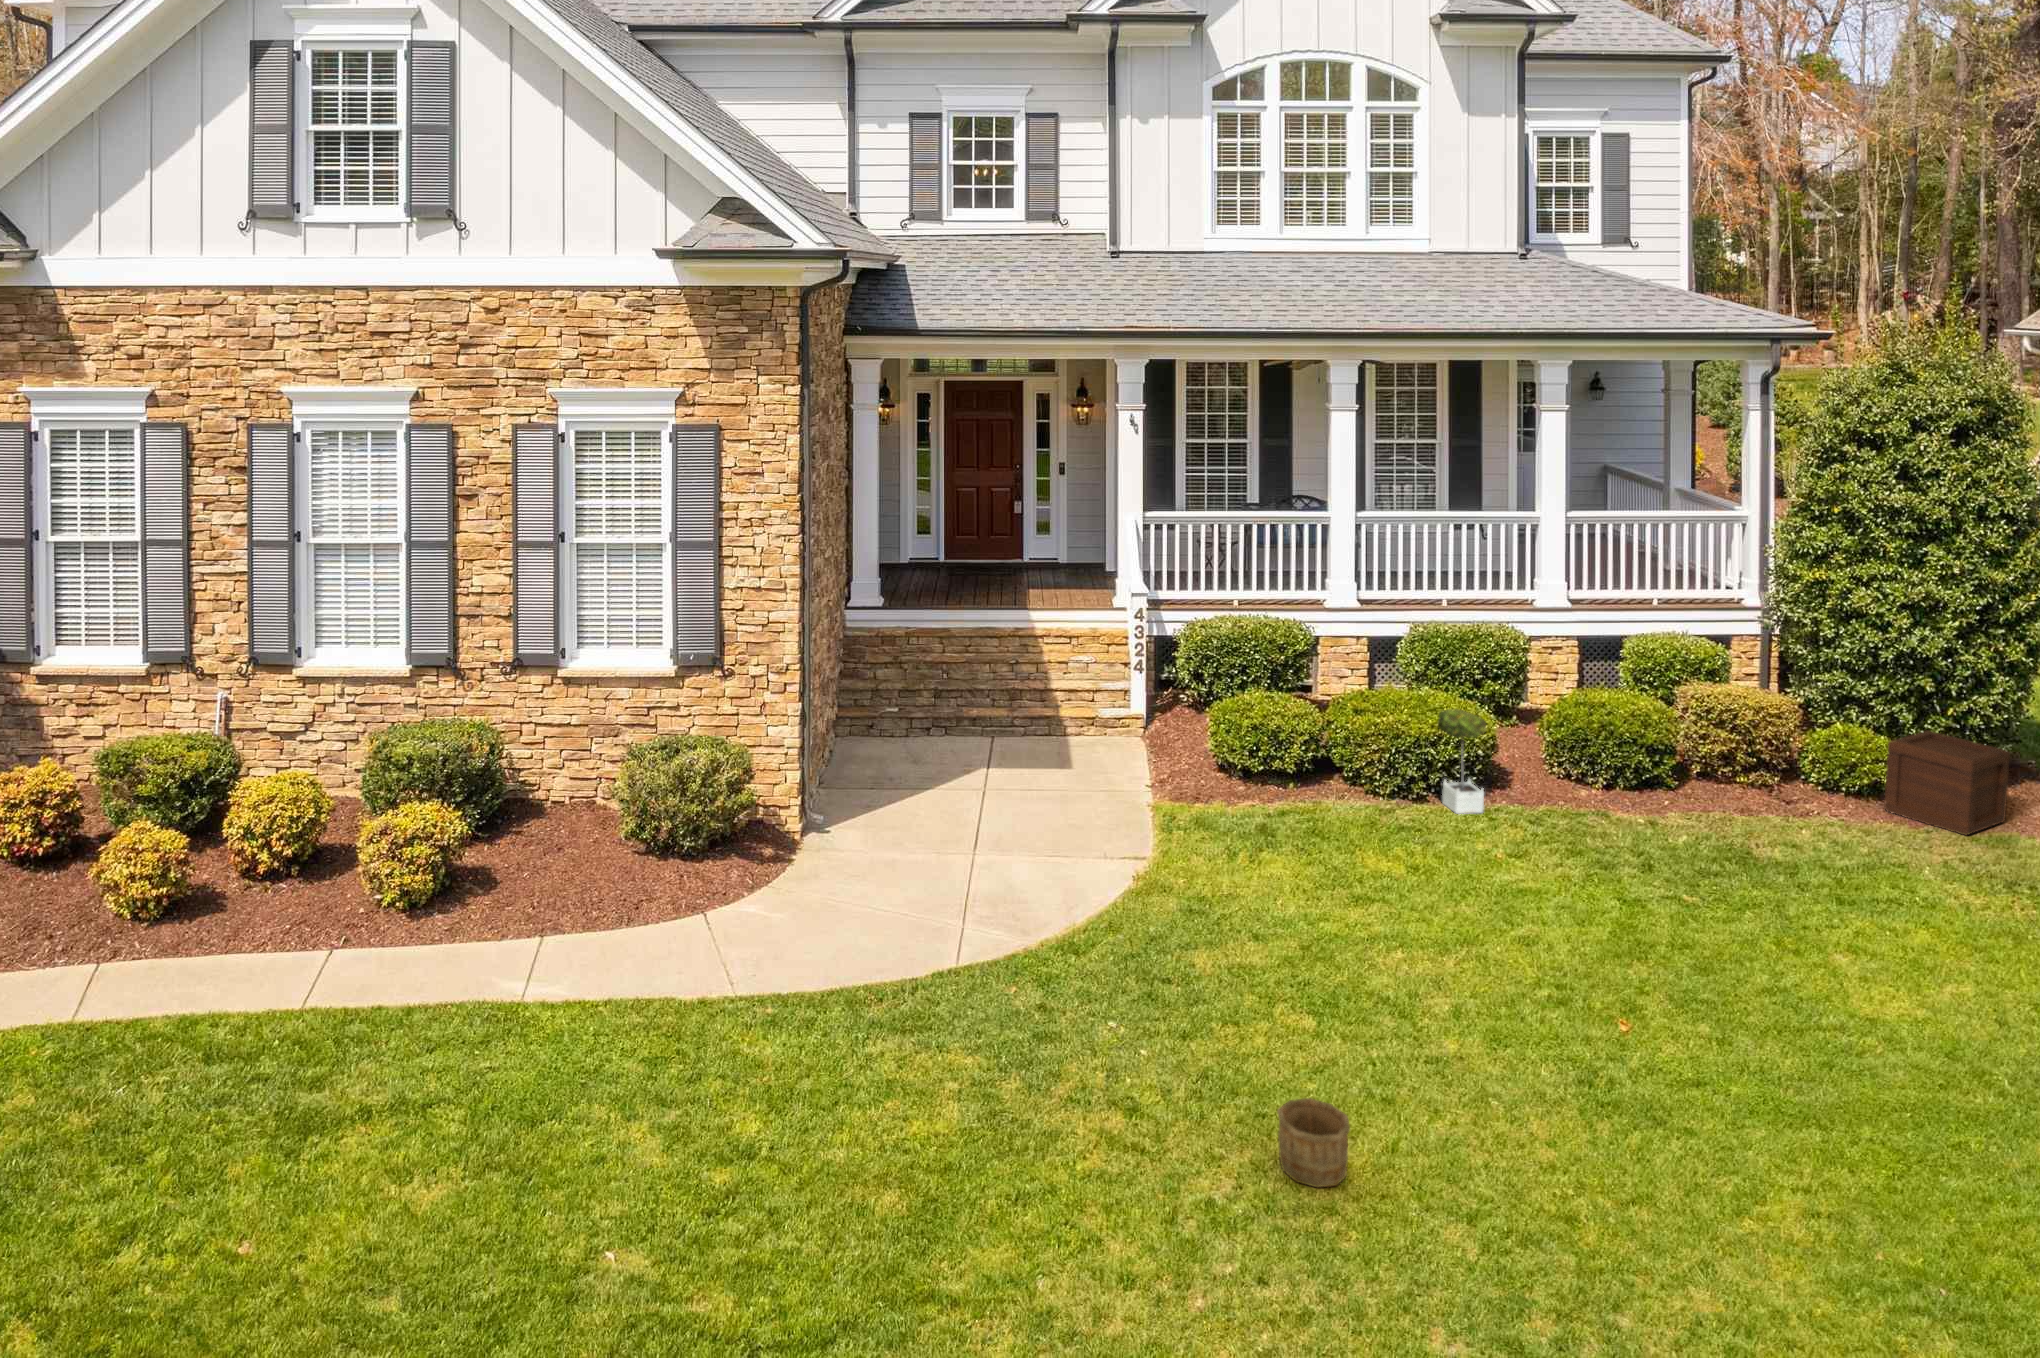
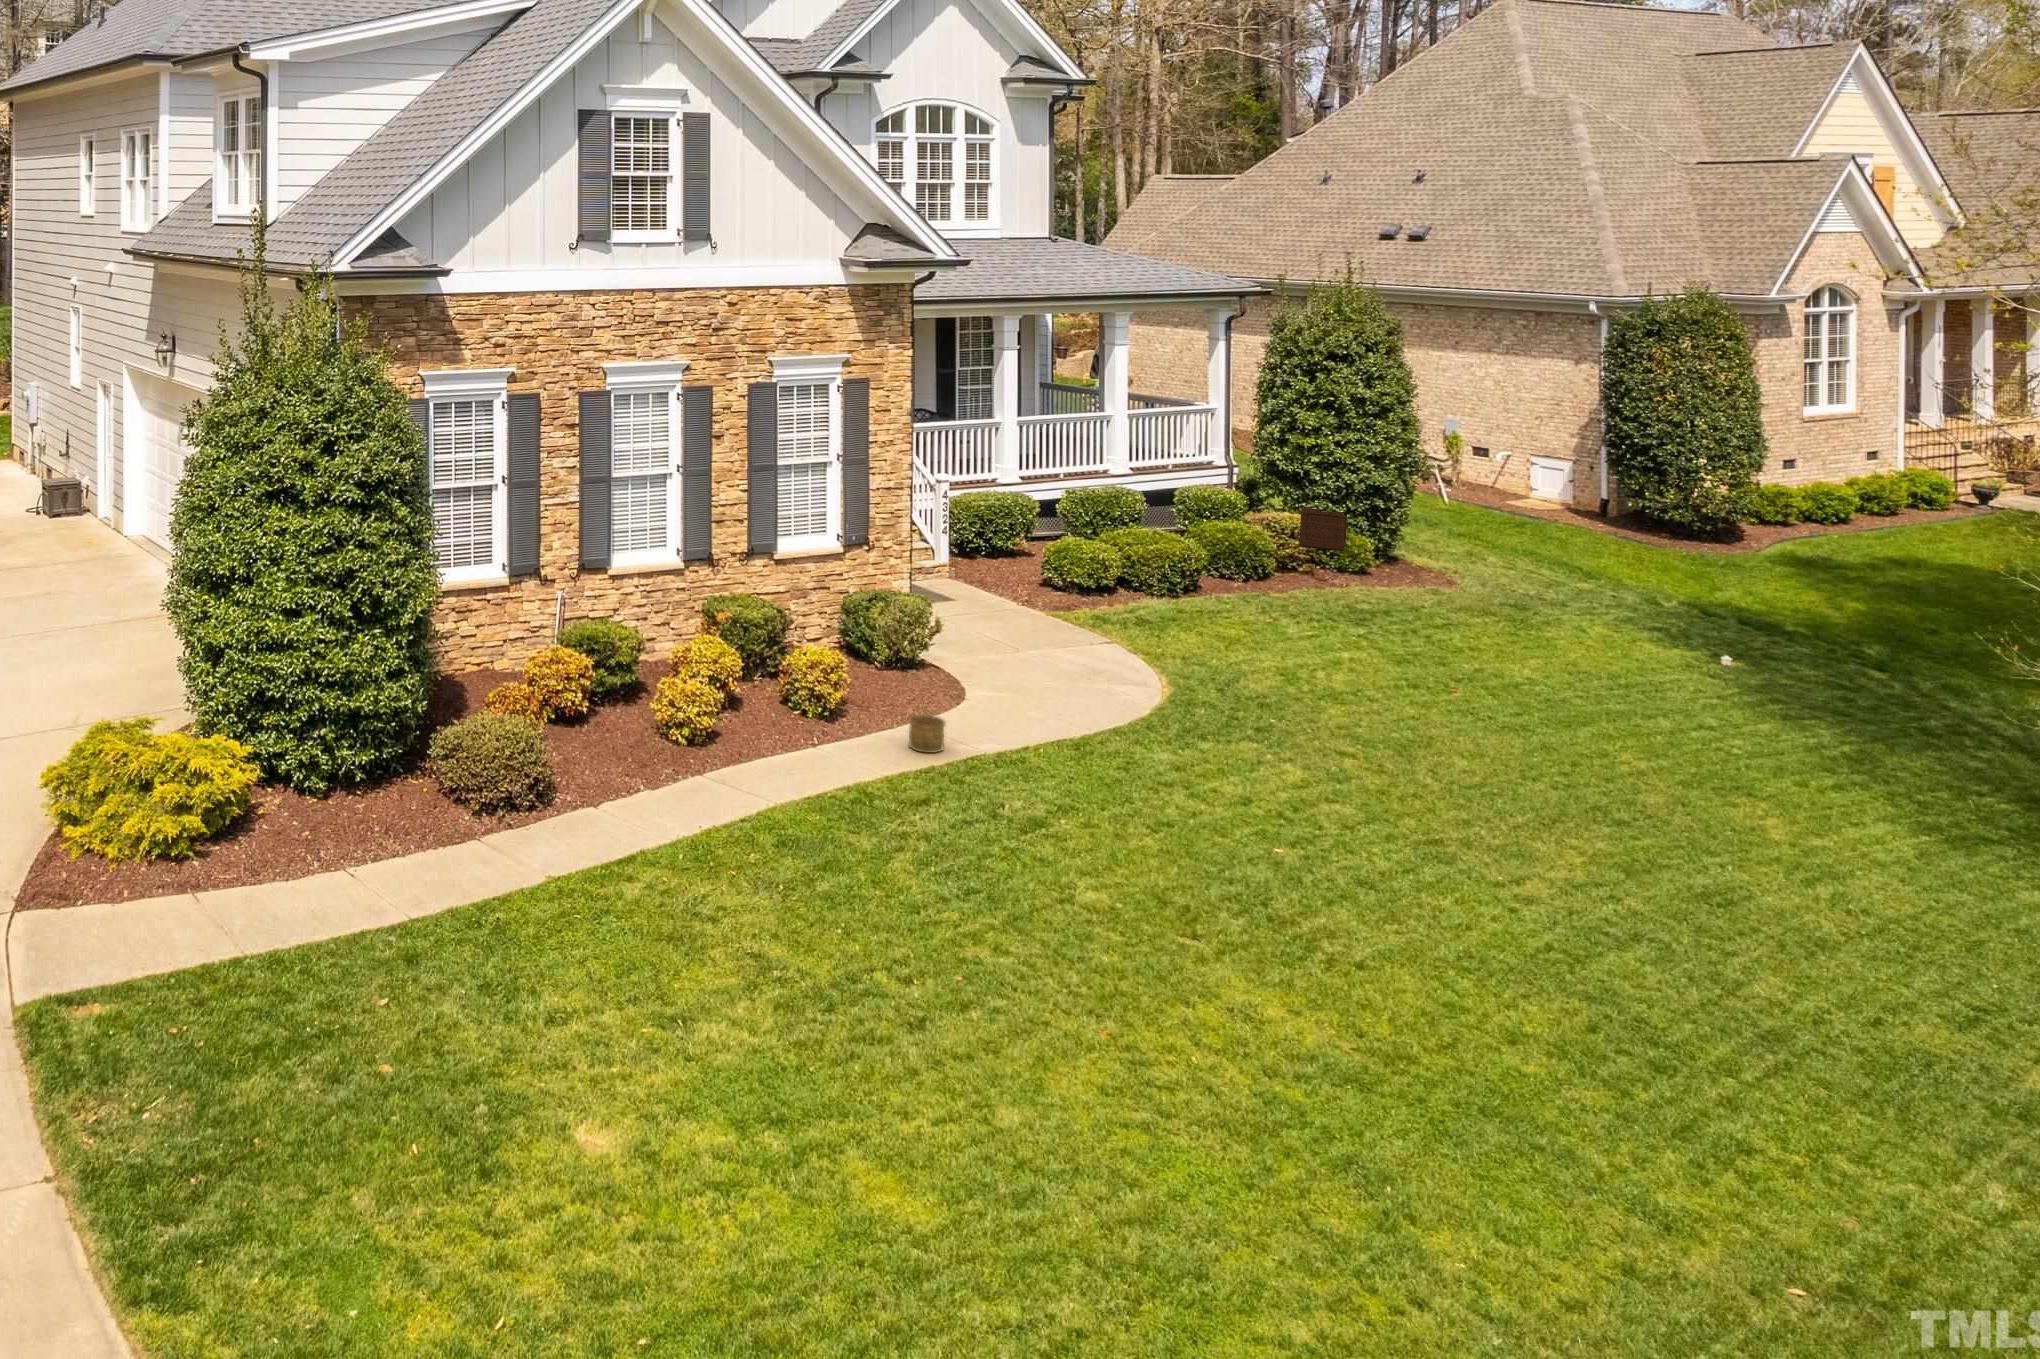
potted tree: present [1438,709,1486,814] -> none [1135,515,1163,575]
wooden bucket: present [1277,1098,1350,1188] -> present [909,715,946,753]

